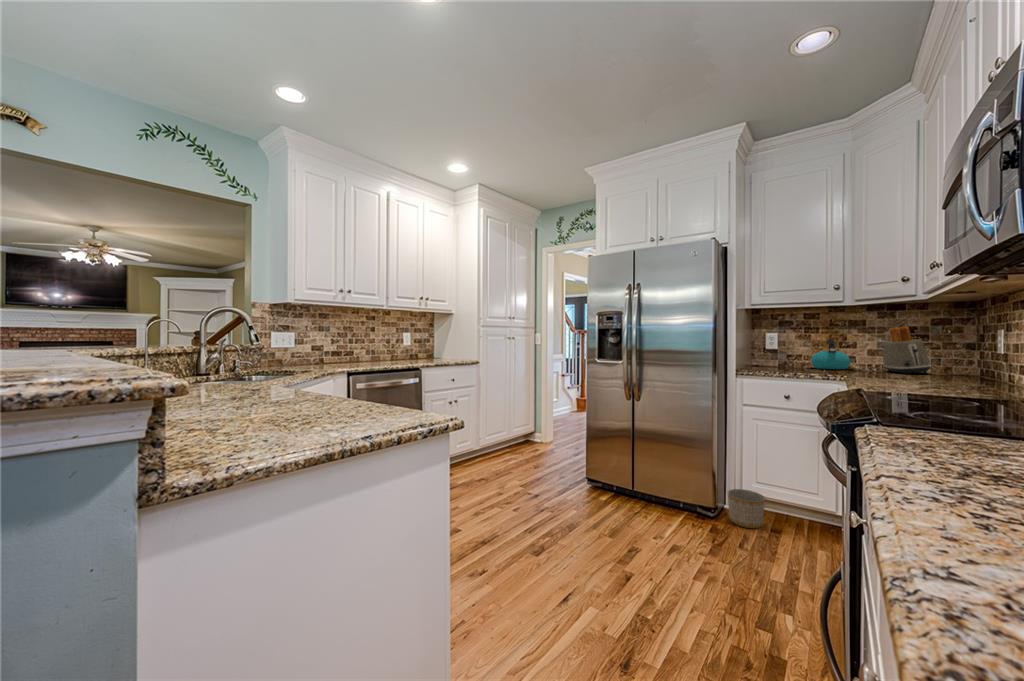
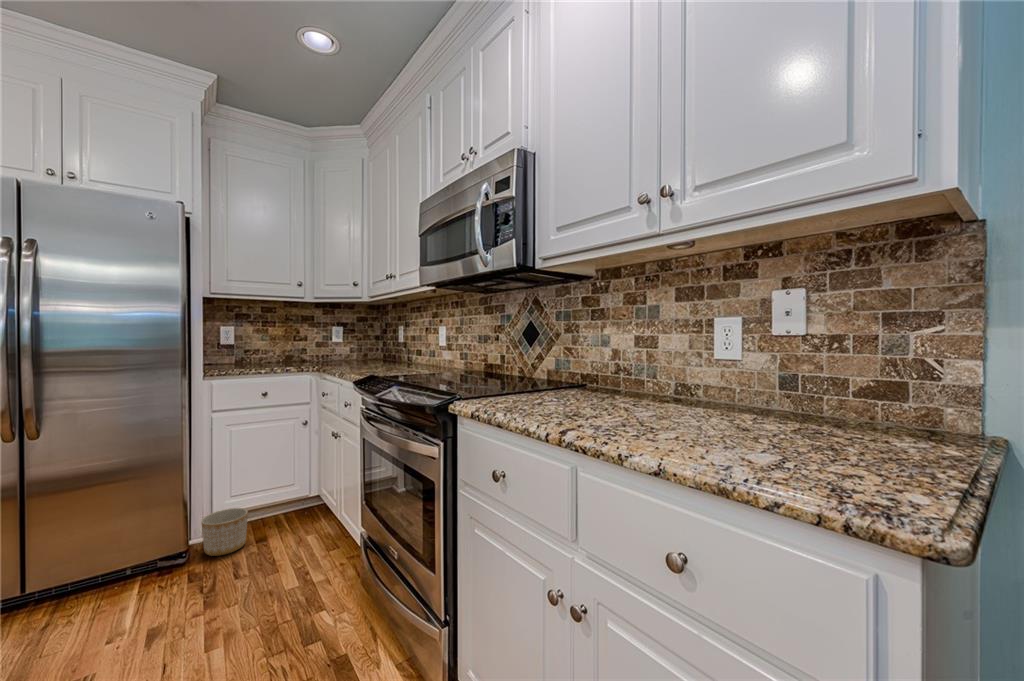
toaster: present [883,327,931,374] -> none [326,322,361,361]
kettle: present [811,339,850,370] -> none [268,333,303,362]

